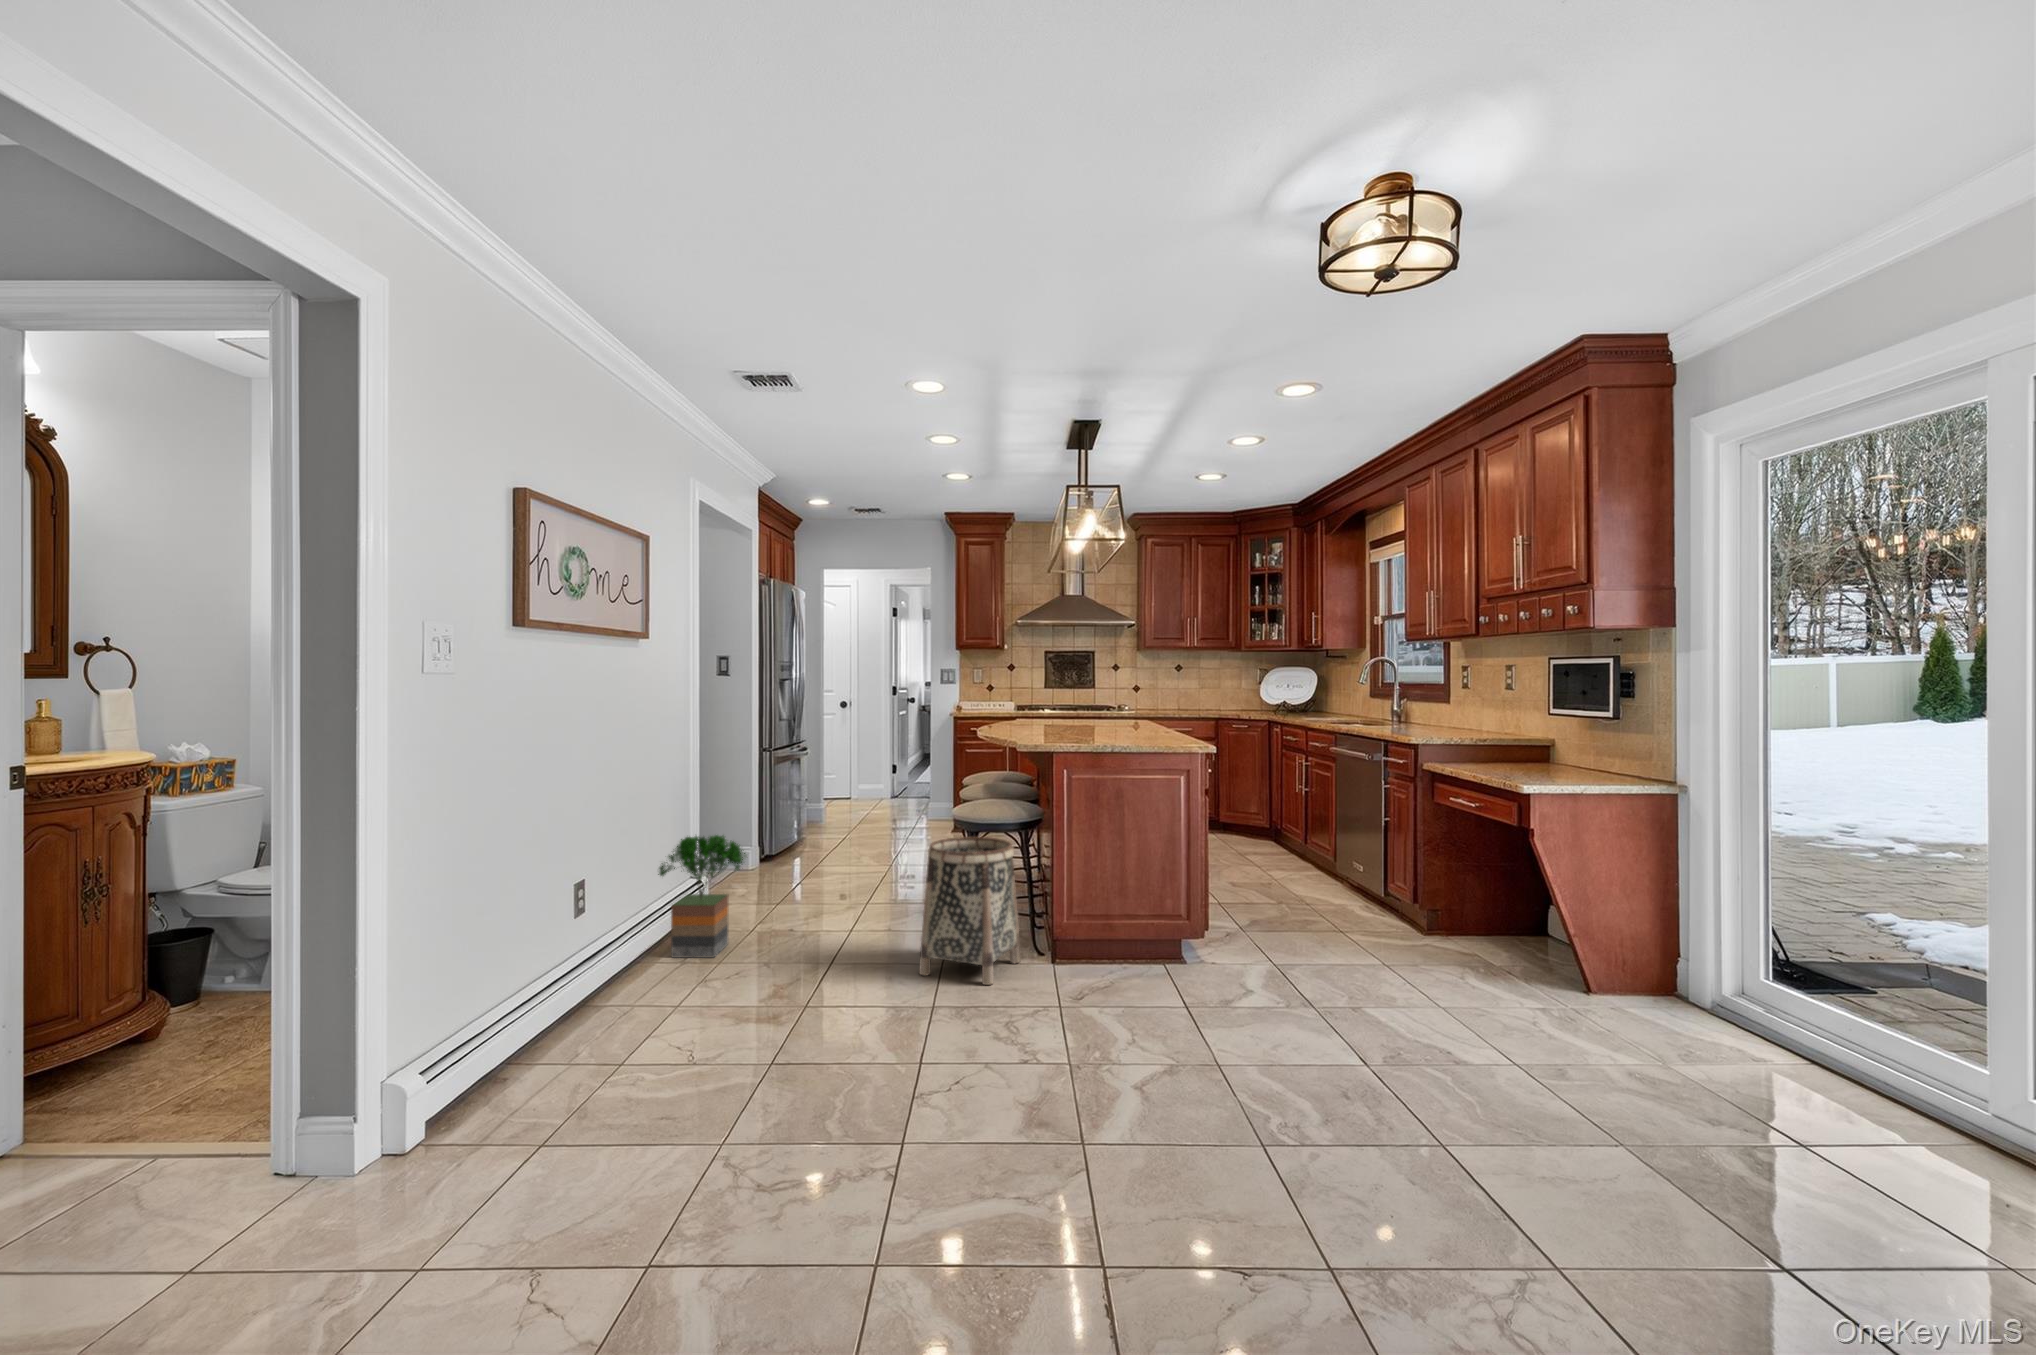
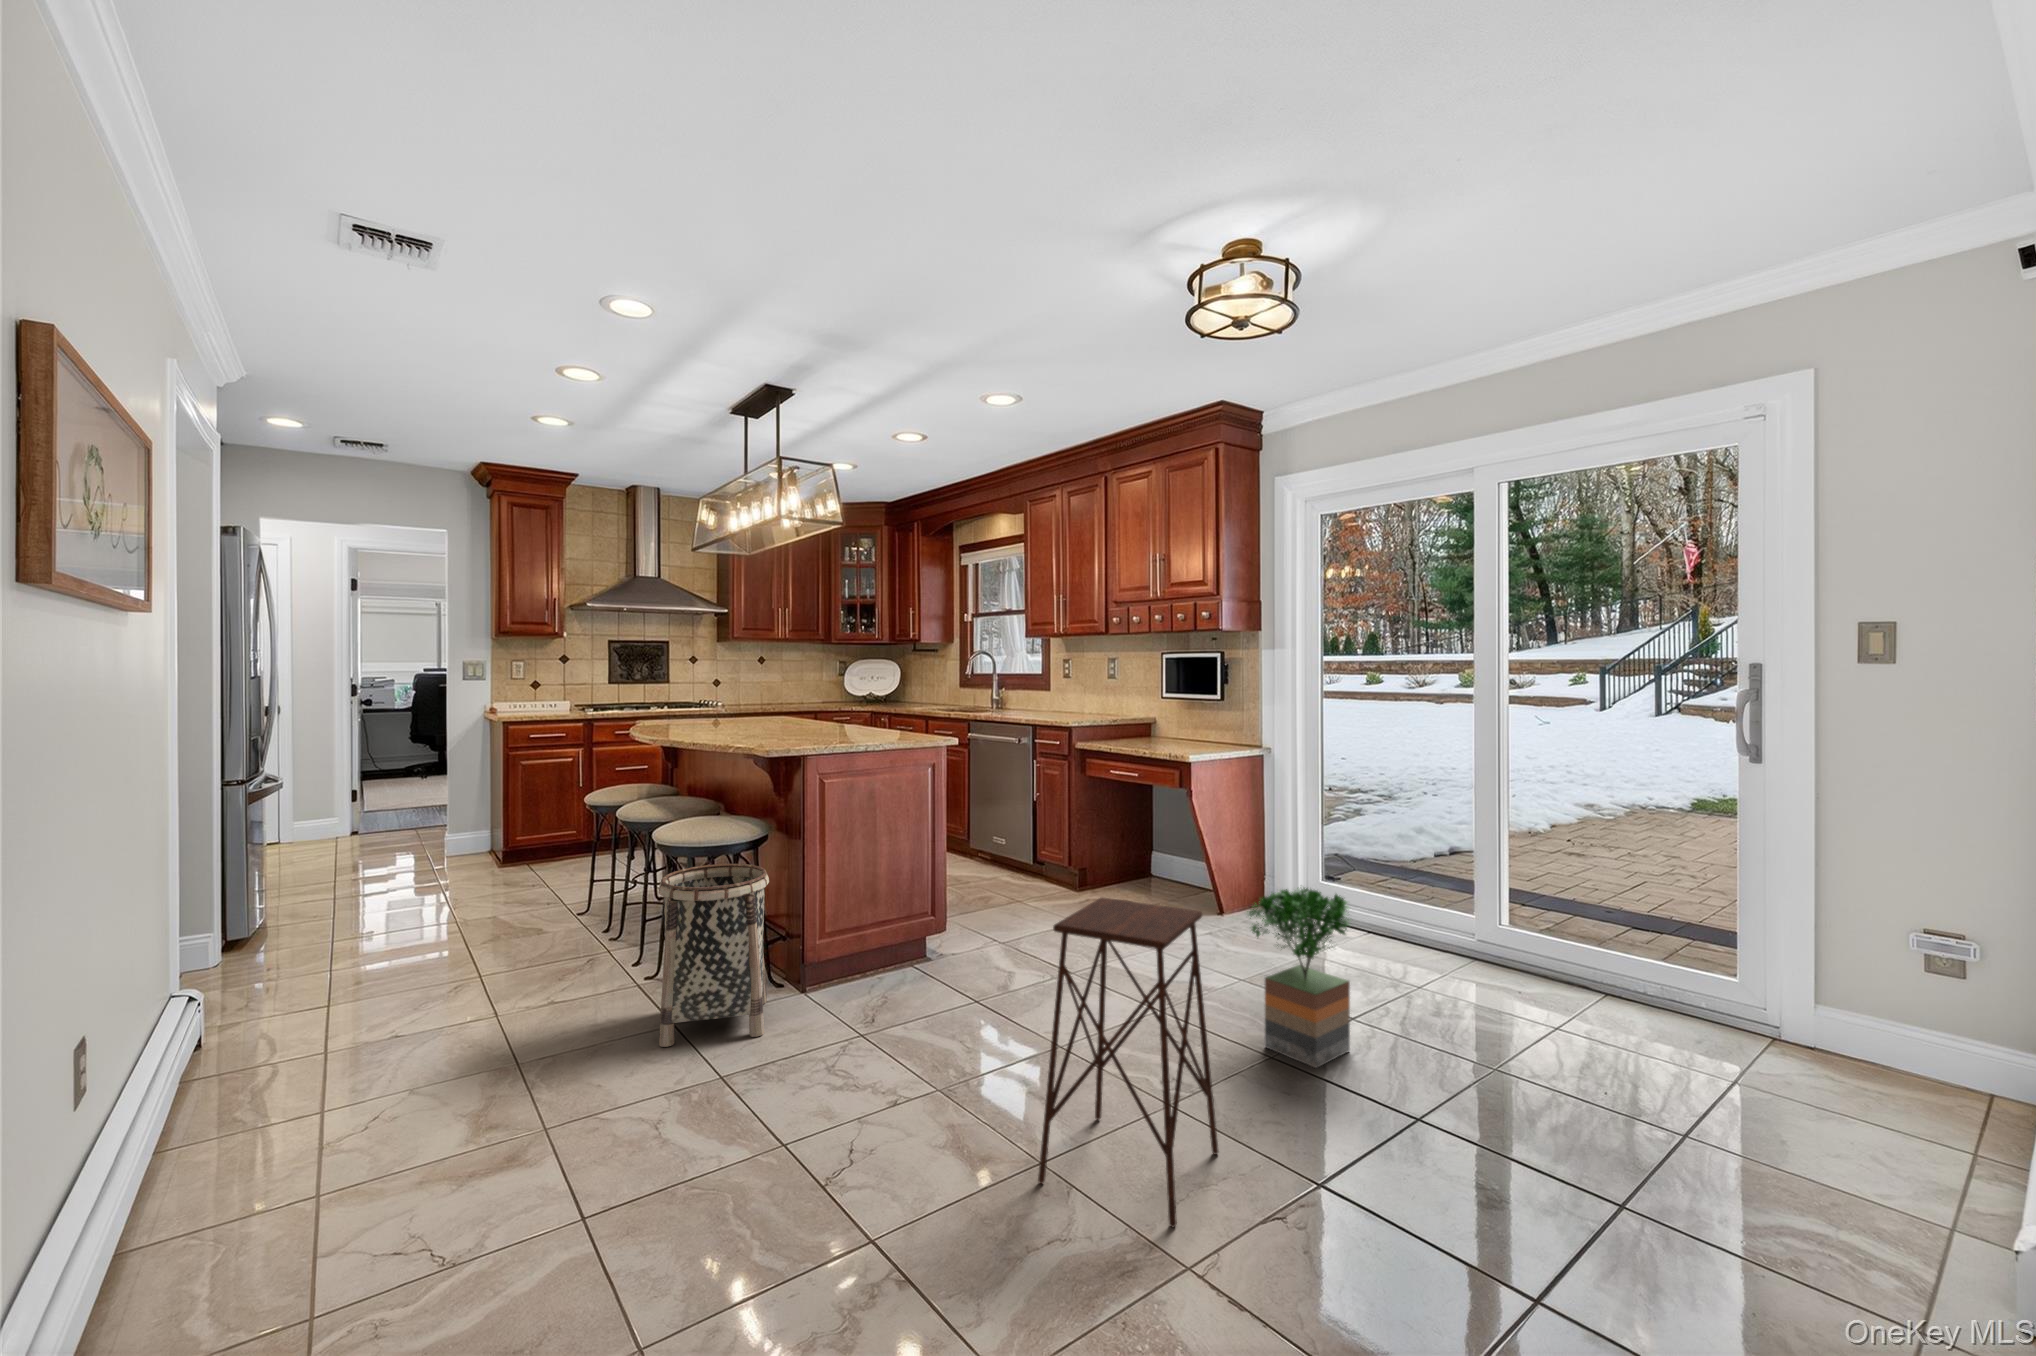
potted tree: present [658,835,745,958] -> present [1249,888,1350,1068]
side table: none [1061,903,1255,1235] -> present [1038,897,1219,1228]

